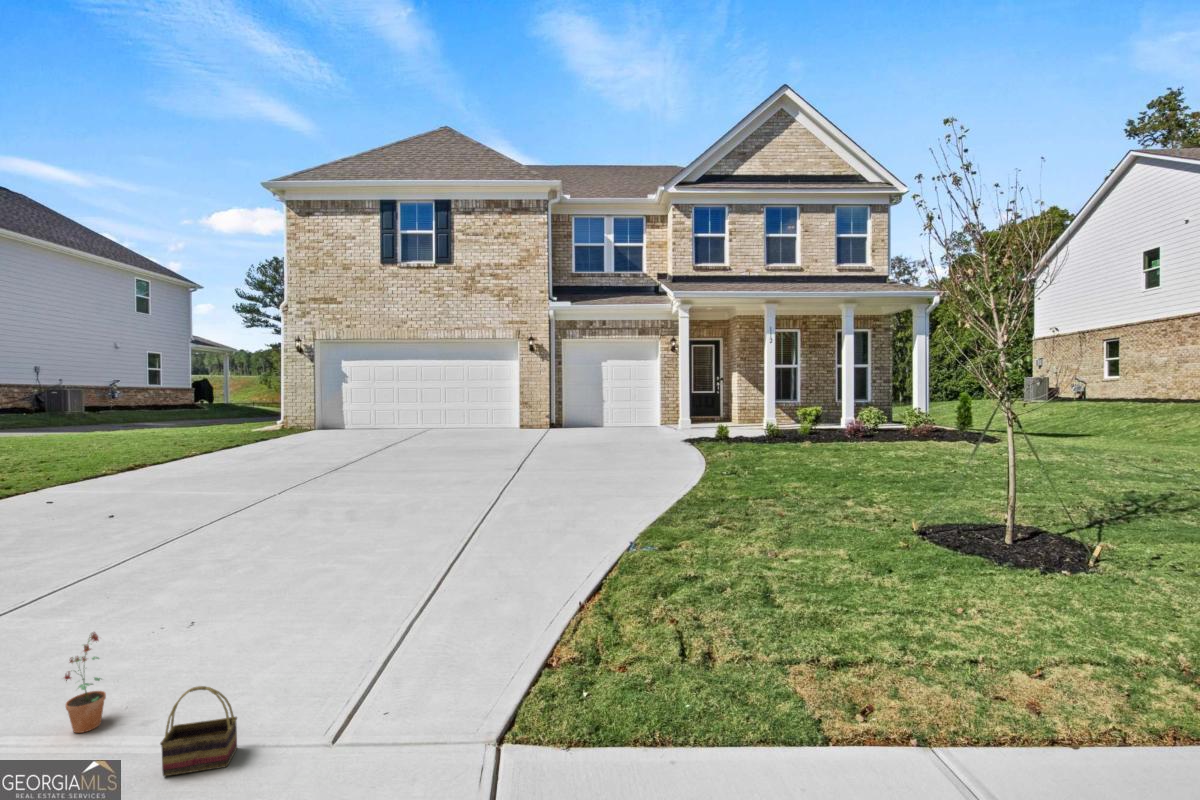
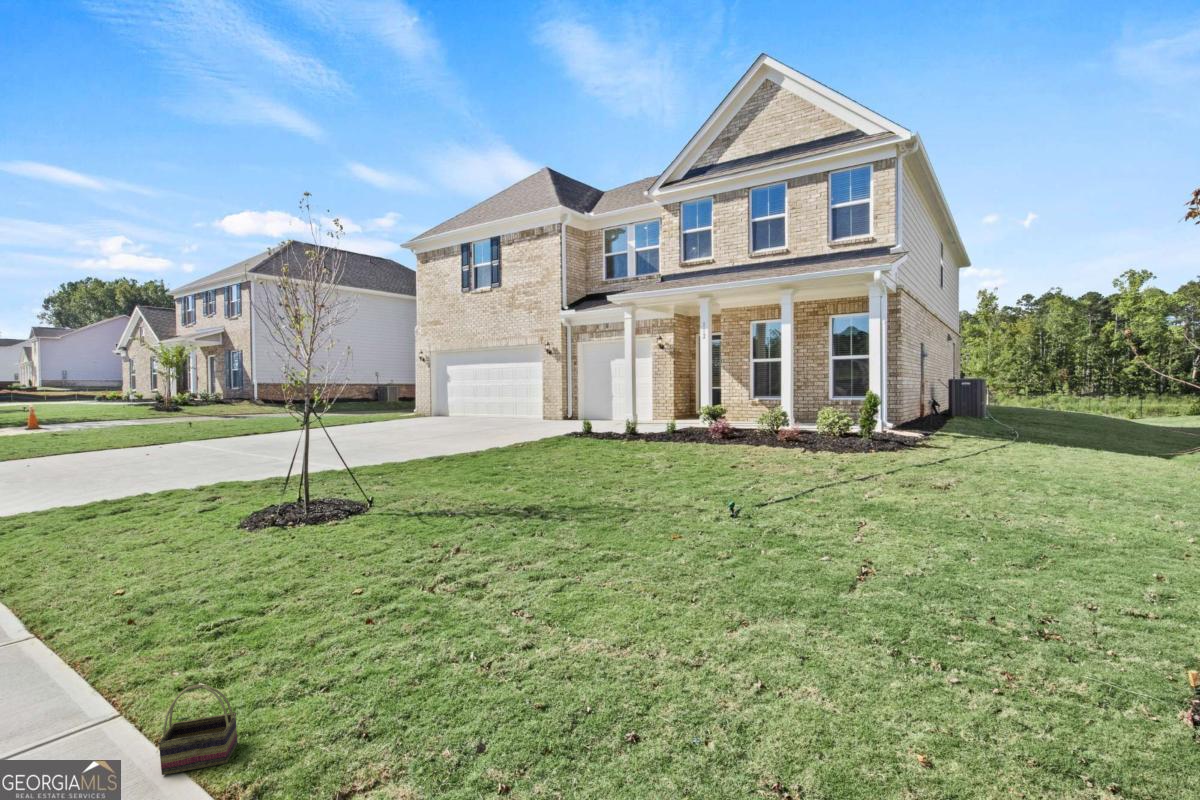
potted plant: present [65,632,106,733] -> none [60,630,108,730]

